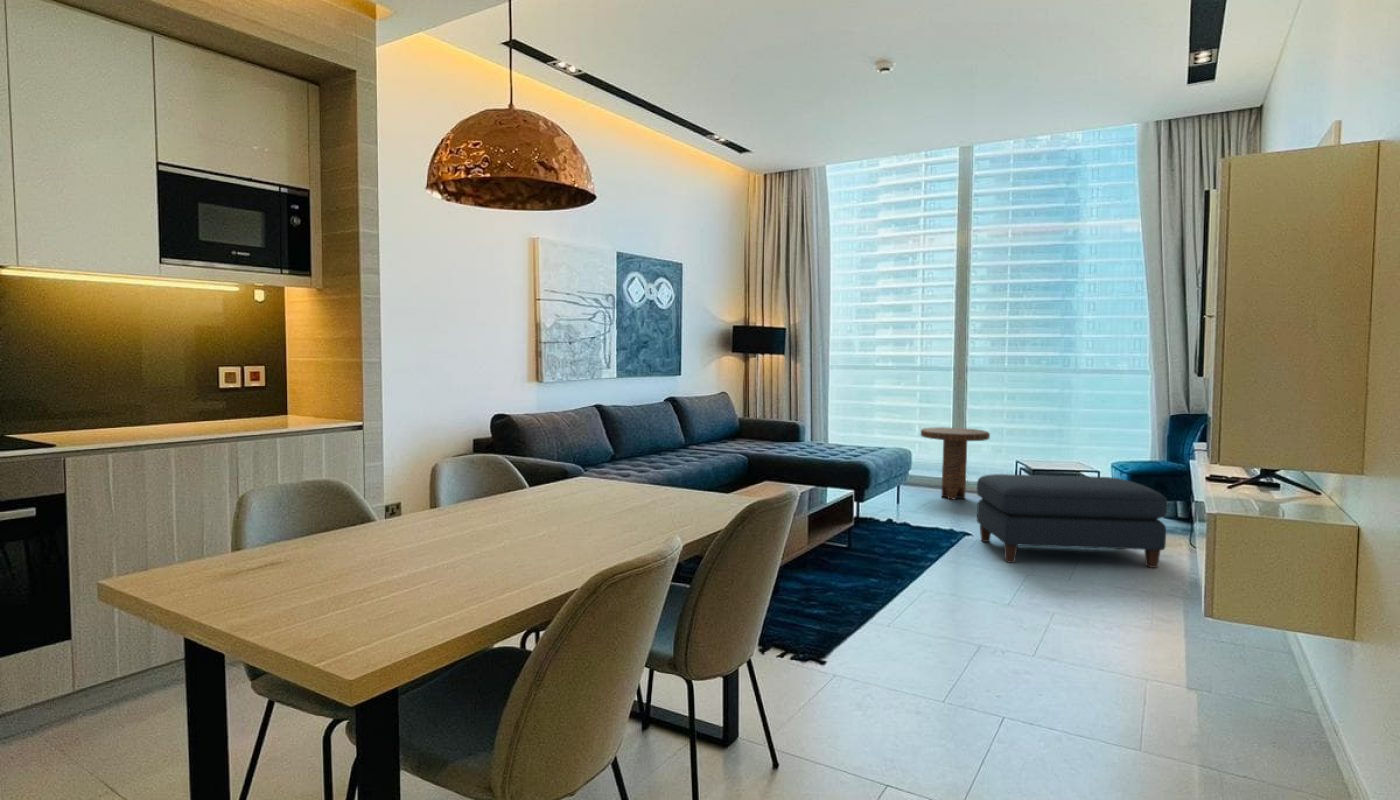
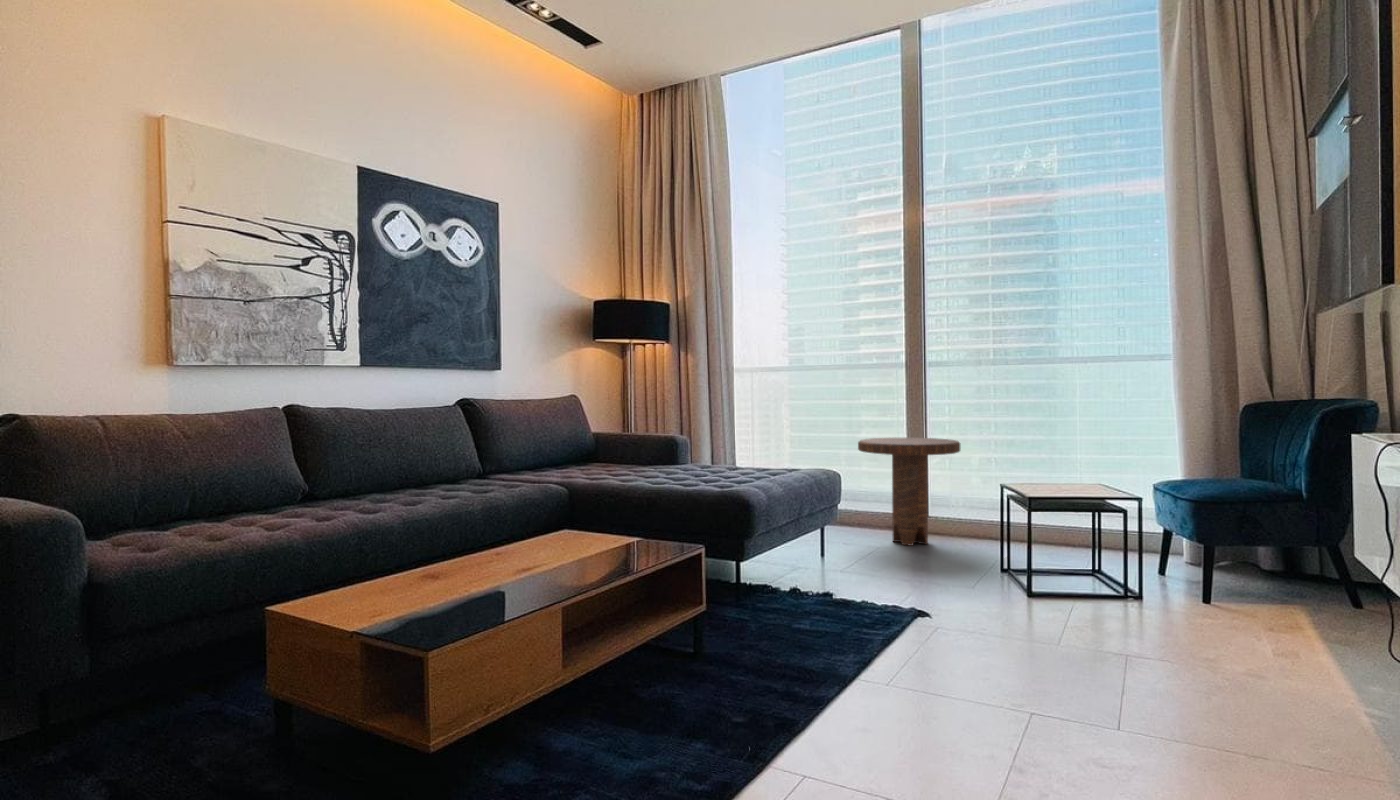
ottoman: present [977,474,1167,568] -> none [932,508,1308,691]

